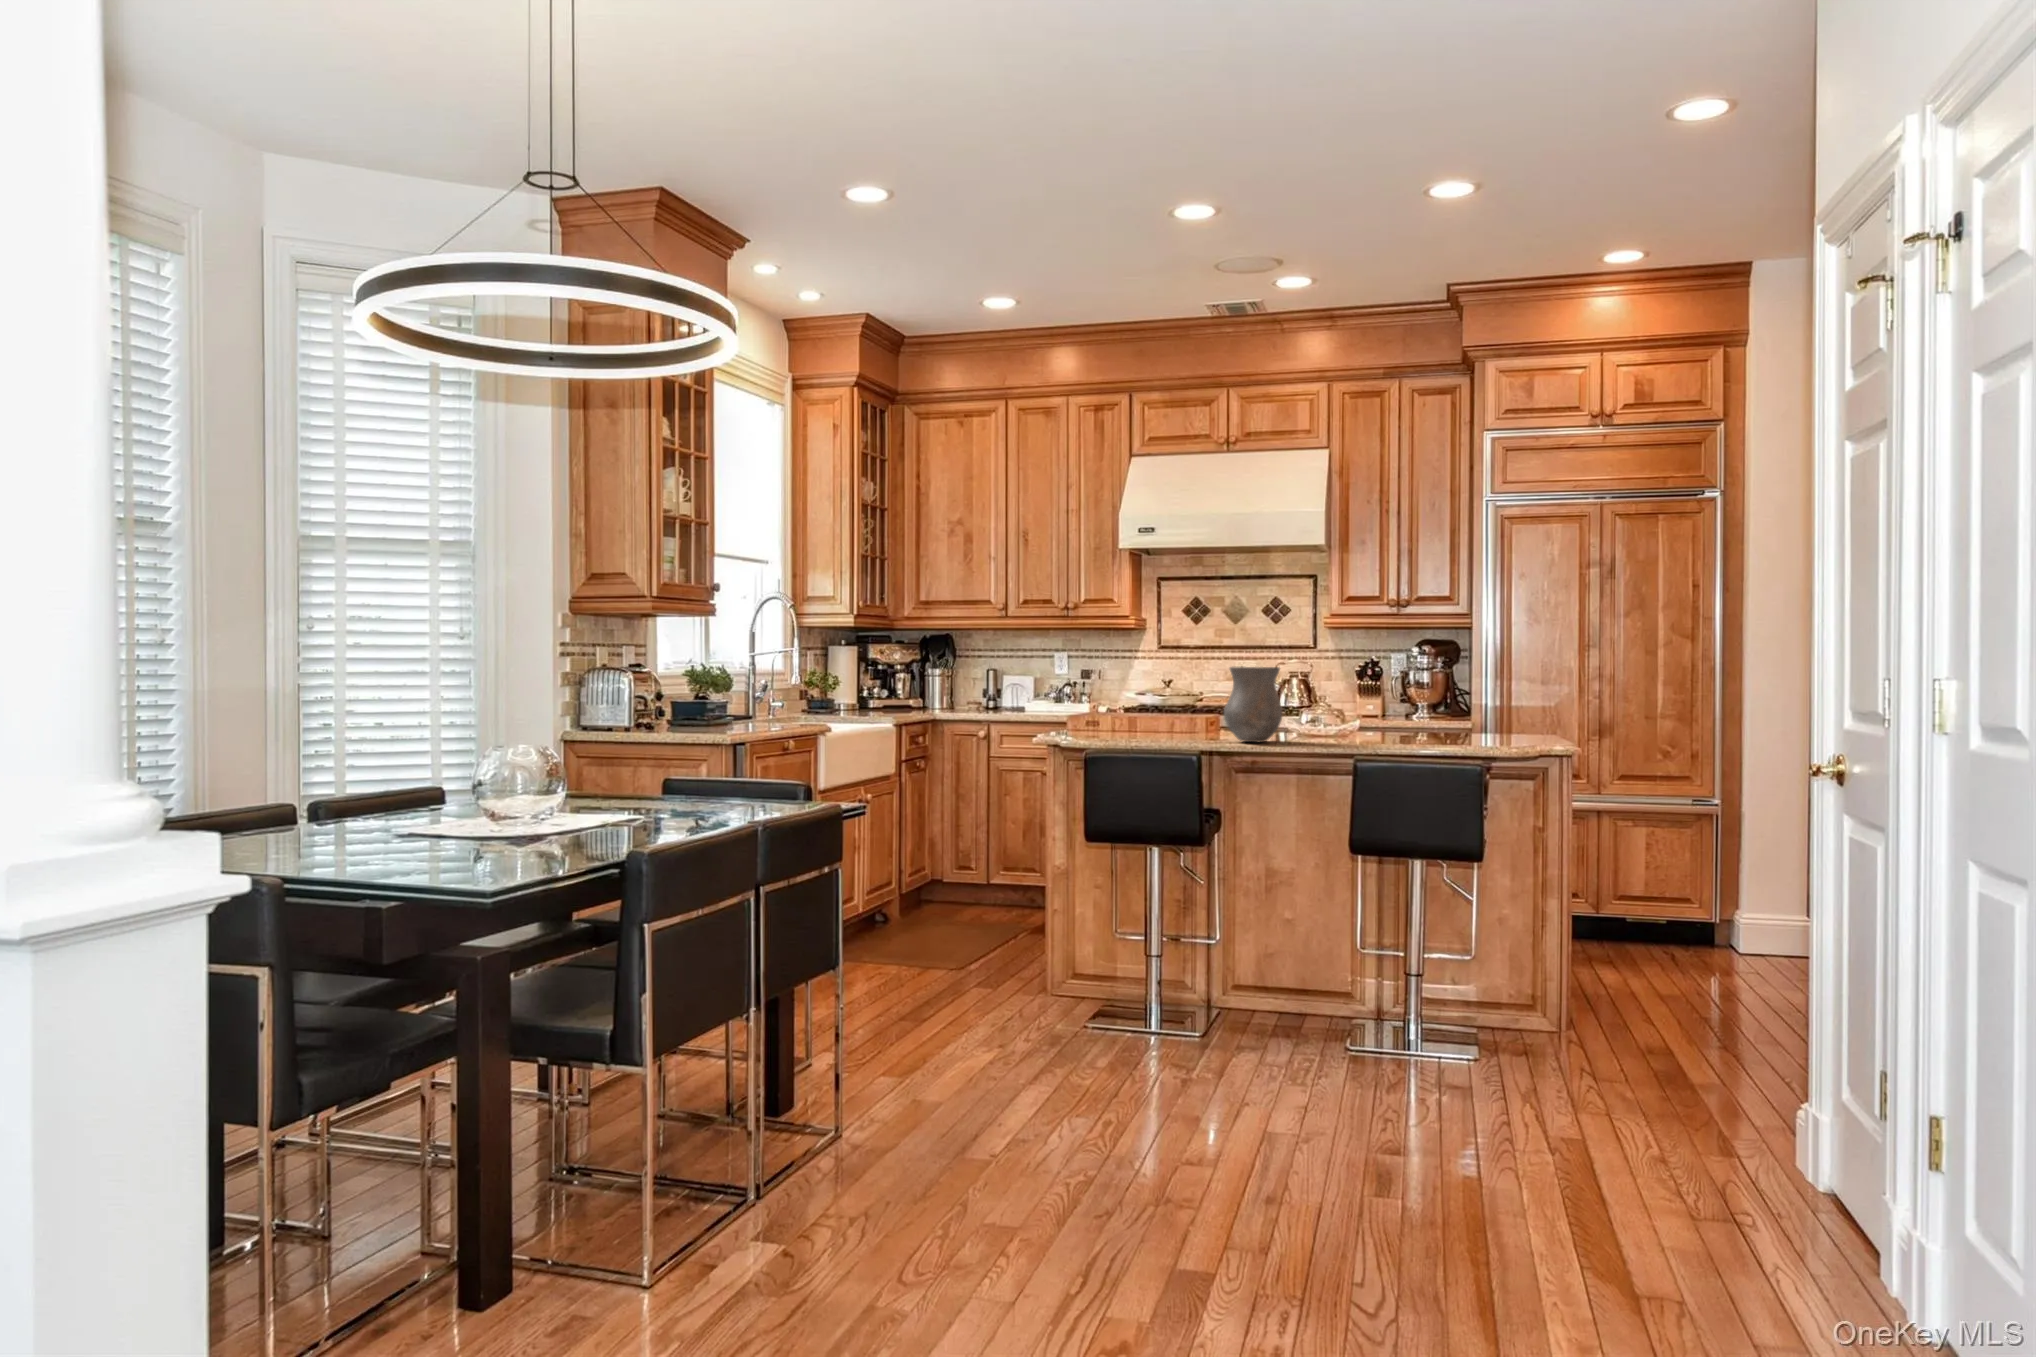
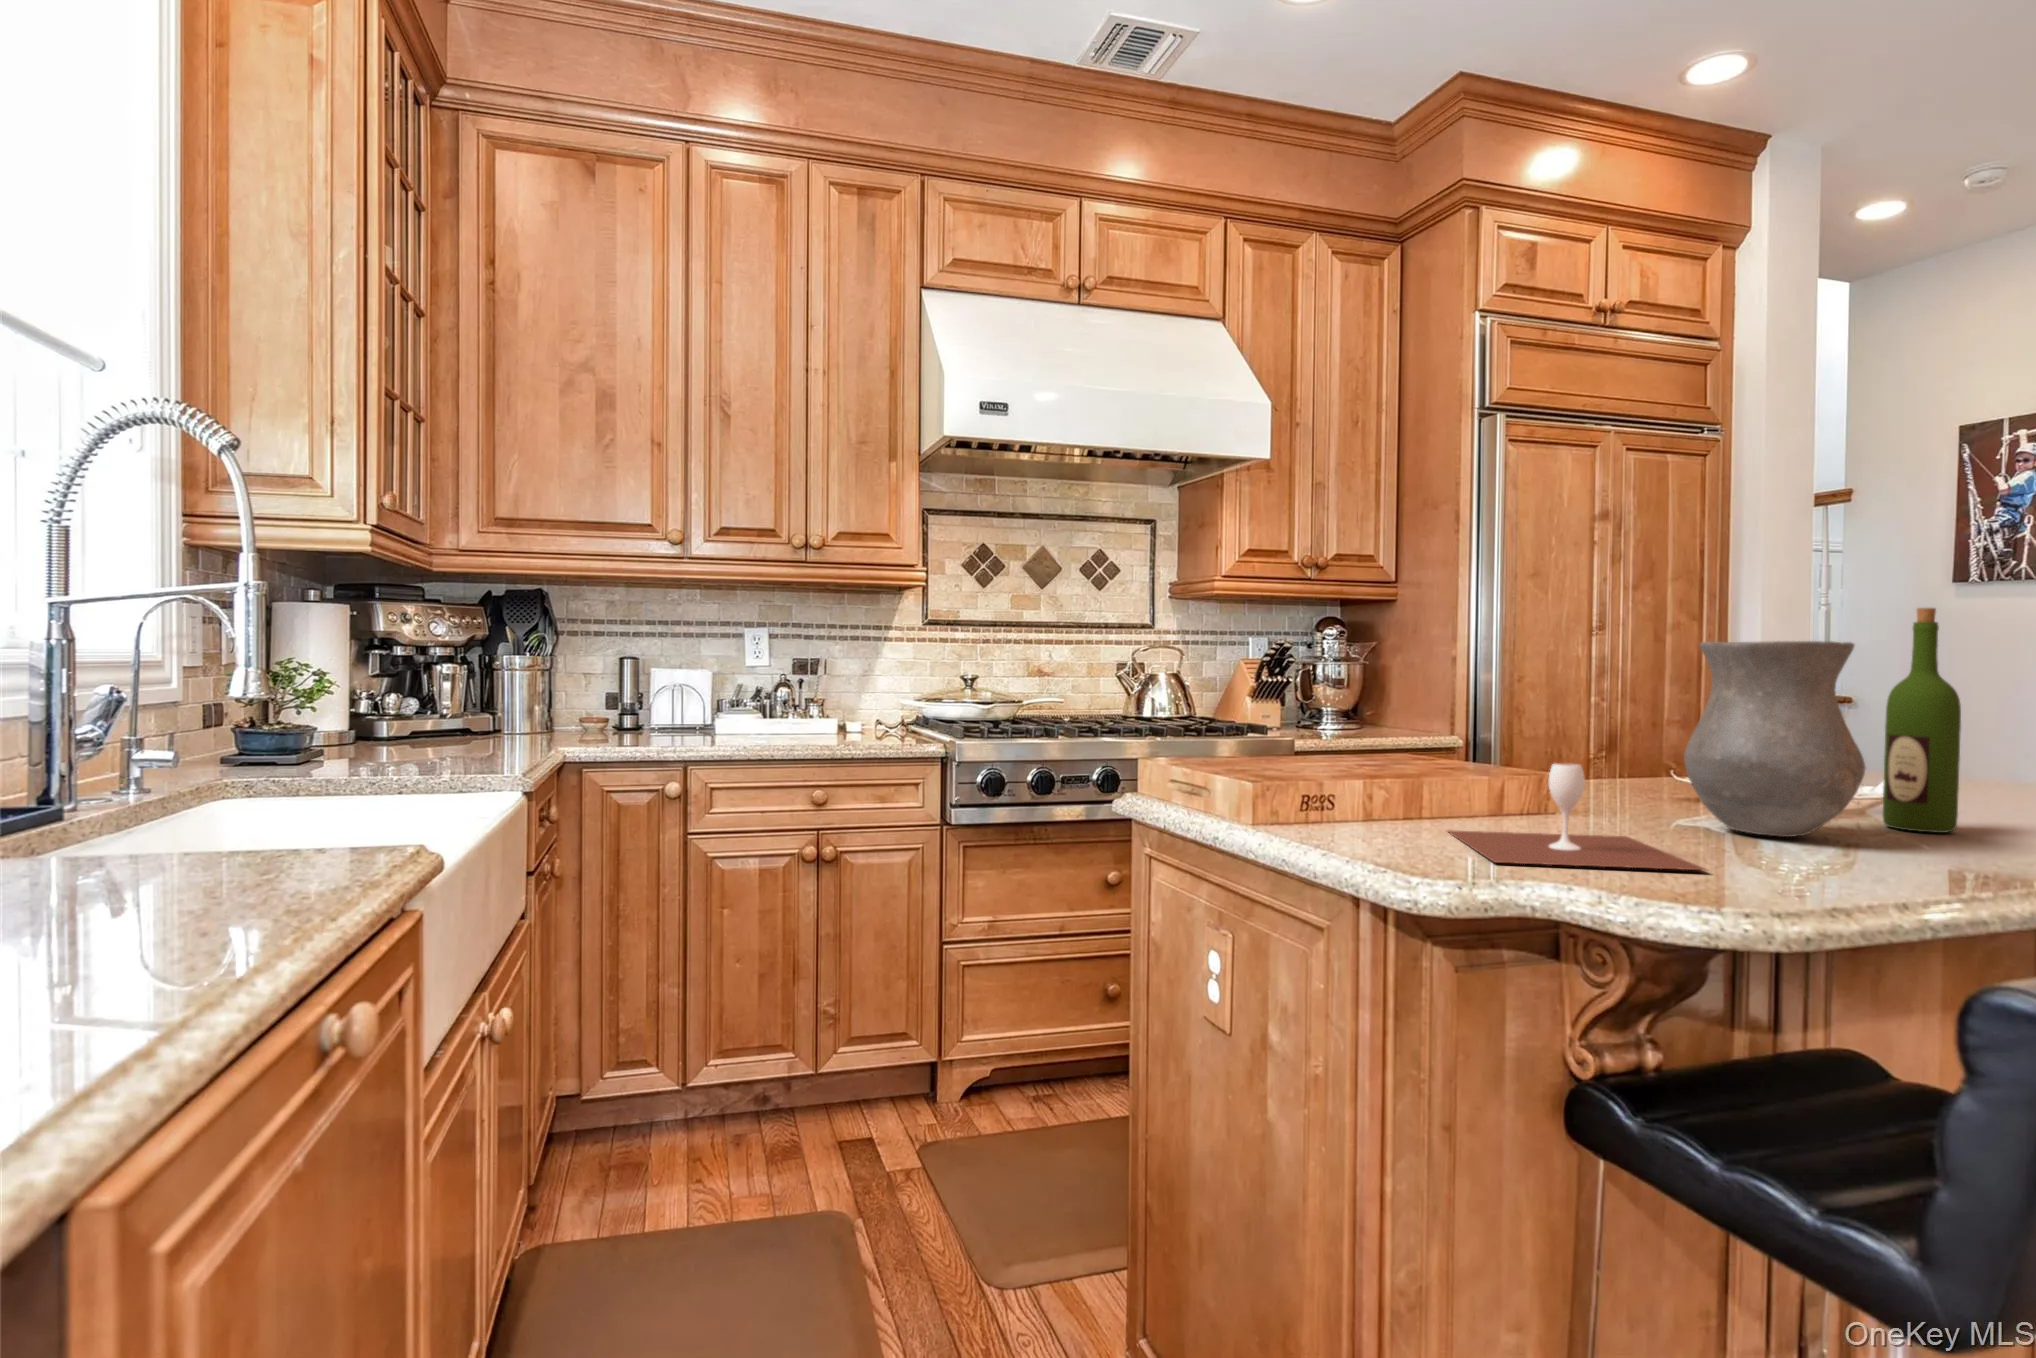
wine bottle: none [1320,652,1345,744] -> present [1883,608,1961,833]
wine glass: none [1099,711,1190,744] -> present [1448,763,1705,870]

